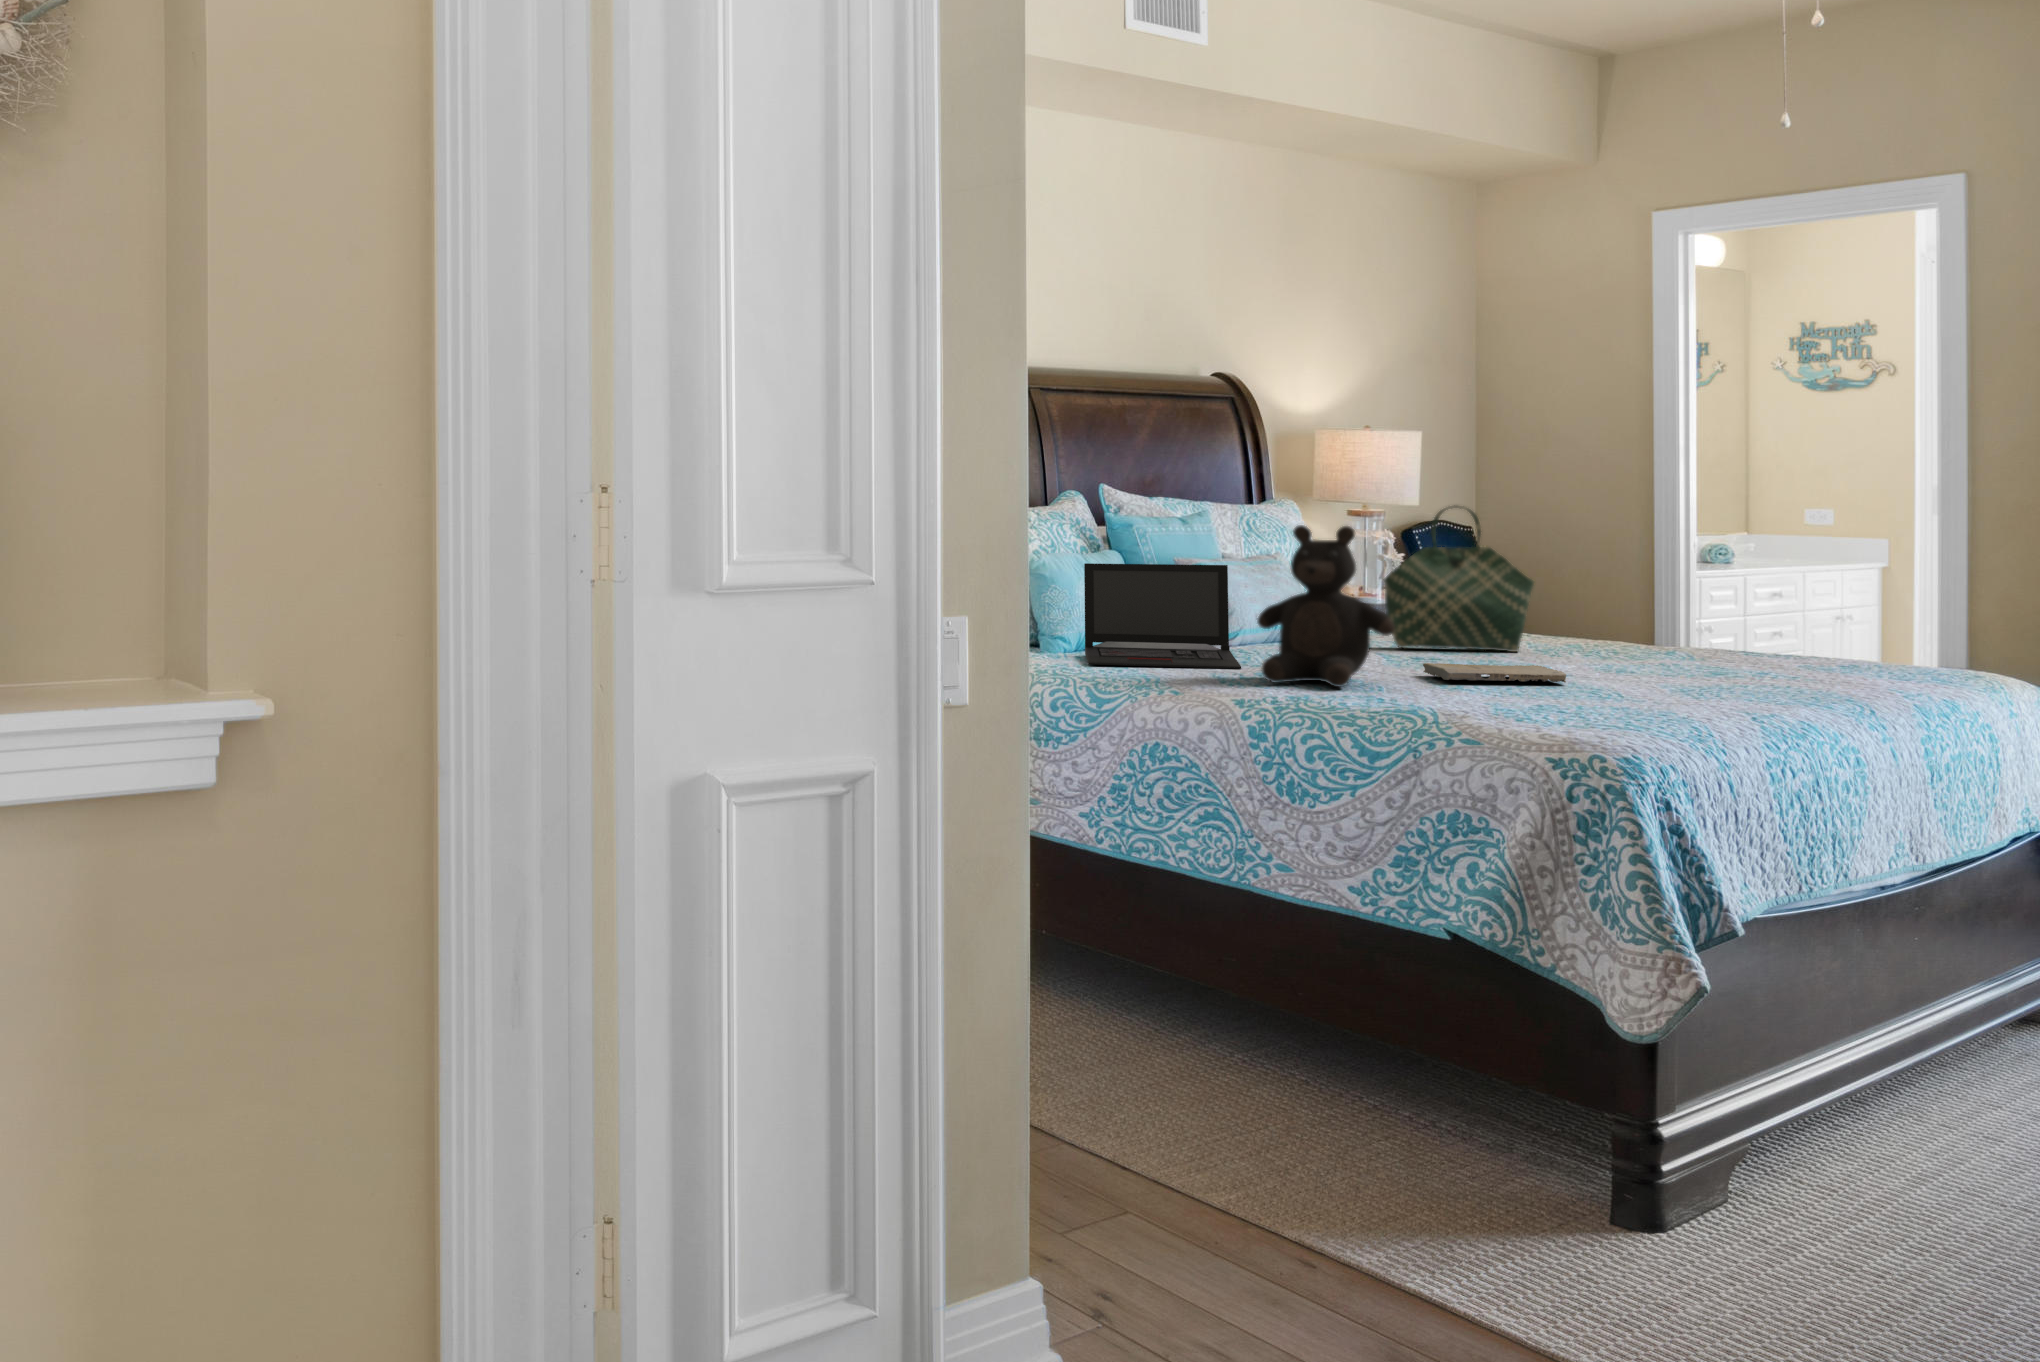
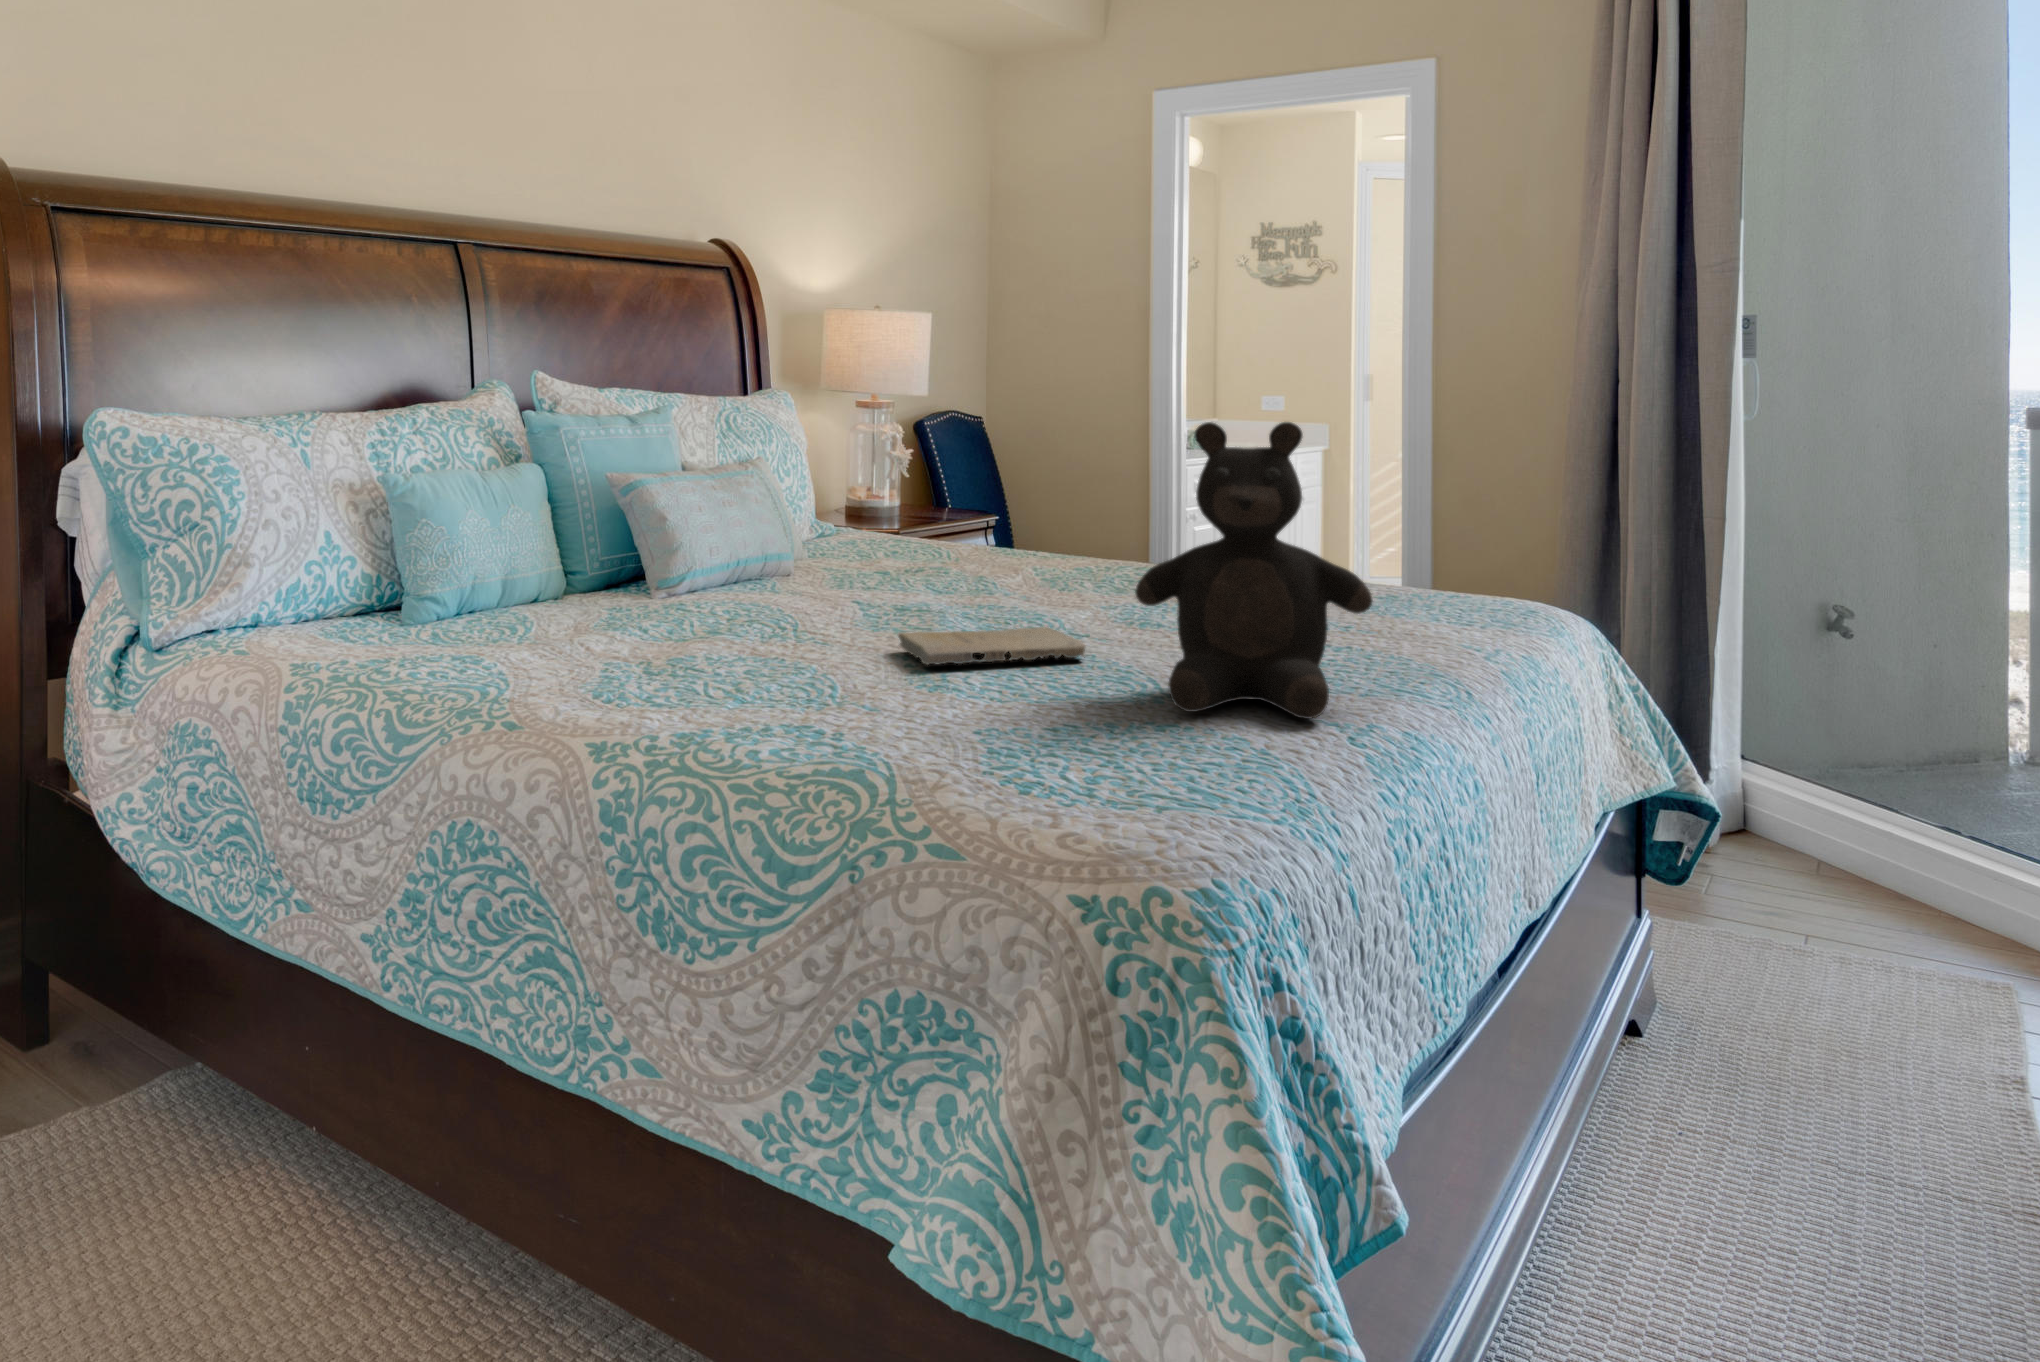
tote bag: present [1384,505,1534,652] -> none [864,396,1042,591]
teddy bear: present [1257,525,1395,687] -> present [1135,422,1373,719]
laptop: present [1084,563,1241,669] -> none [424,490,651,660]

